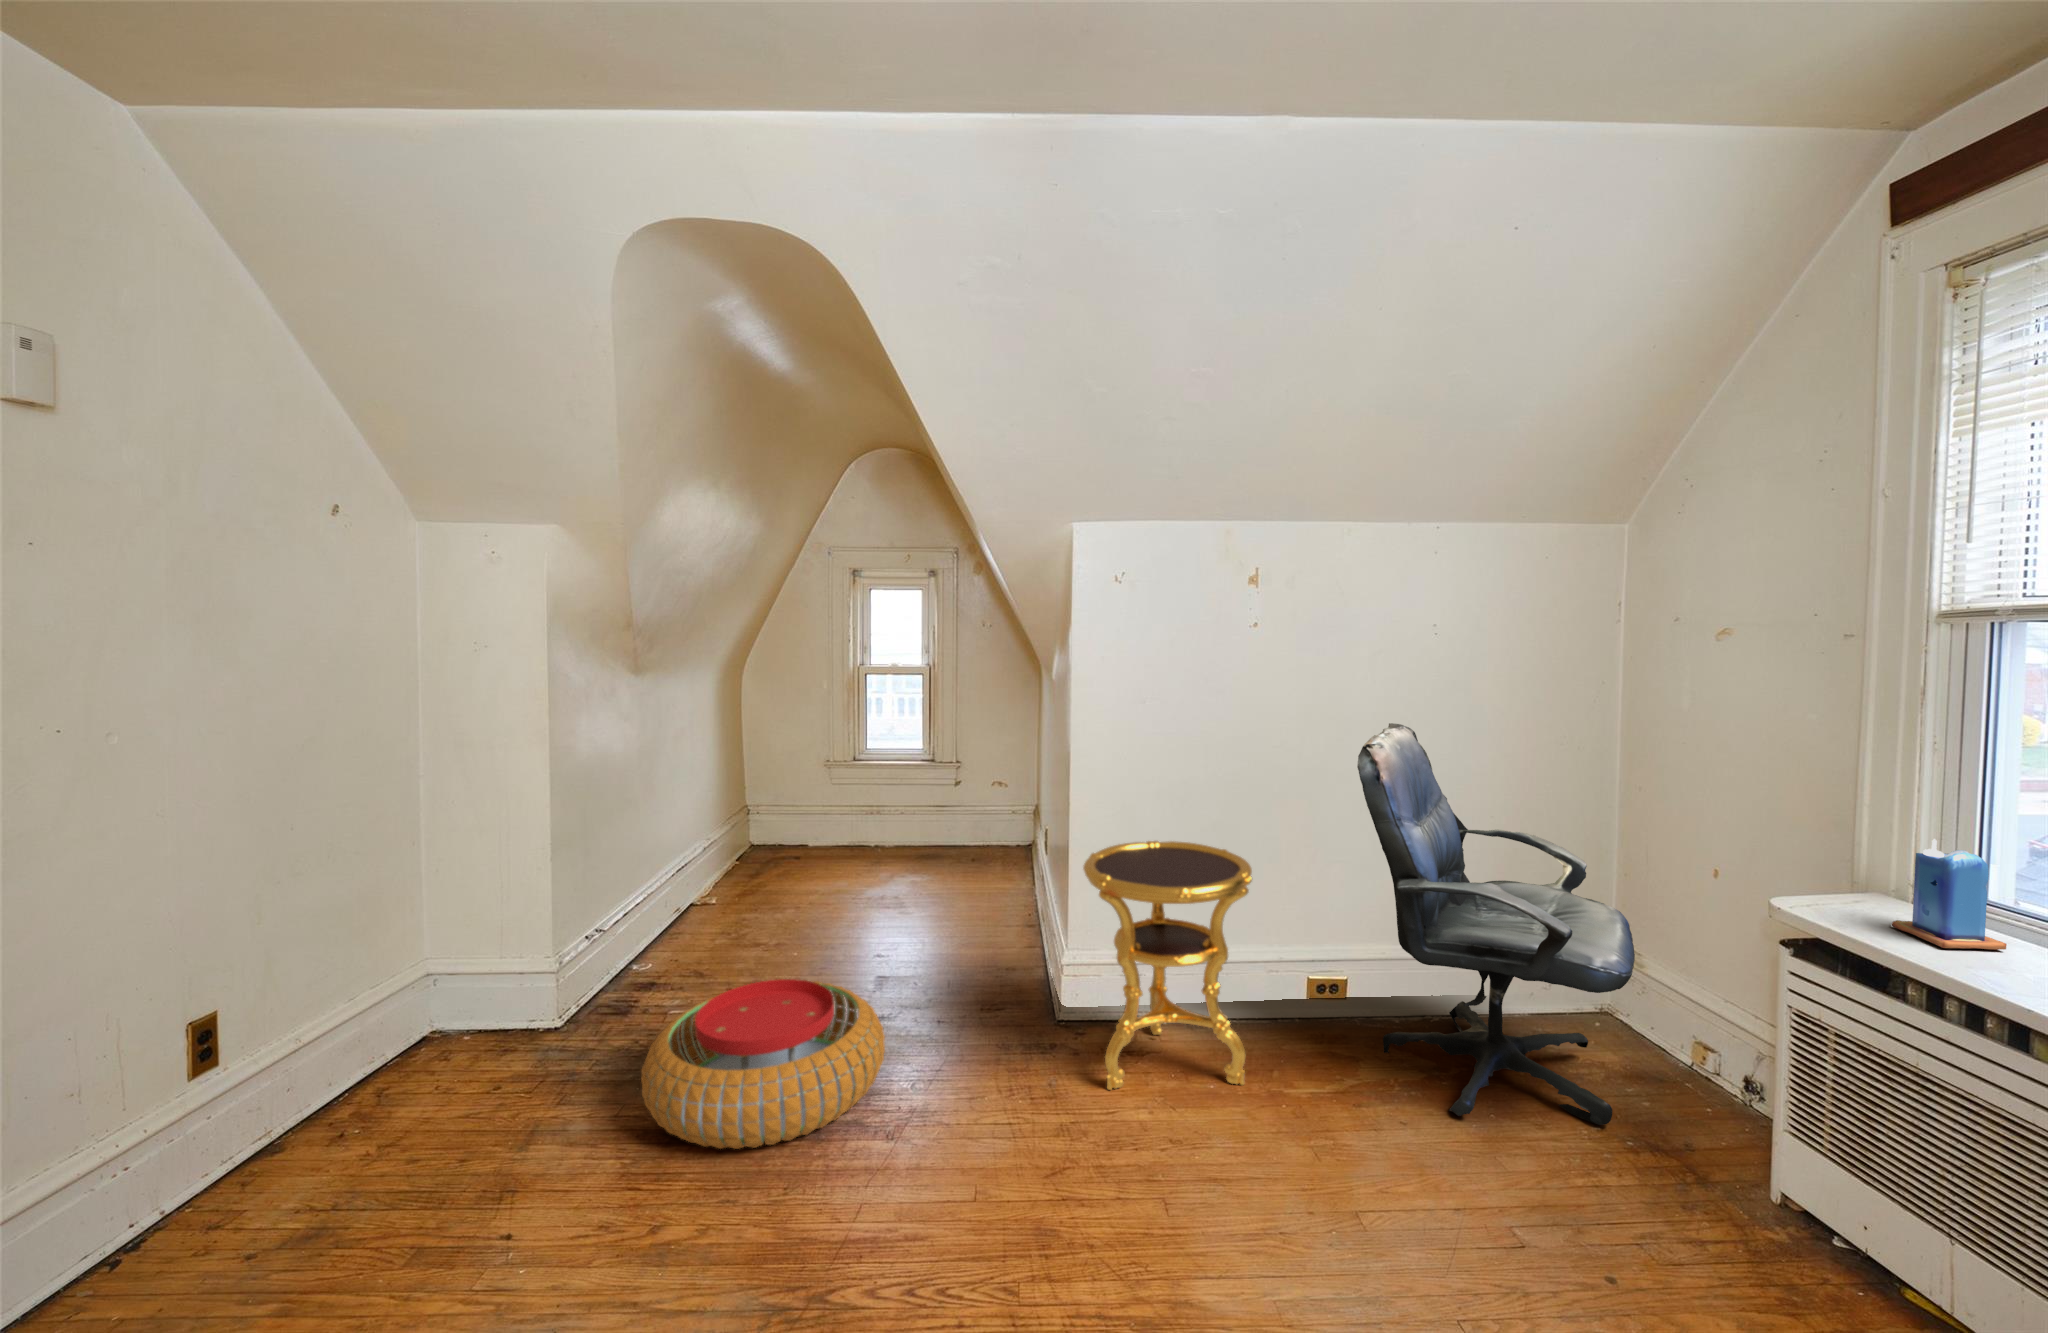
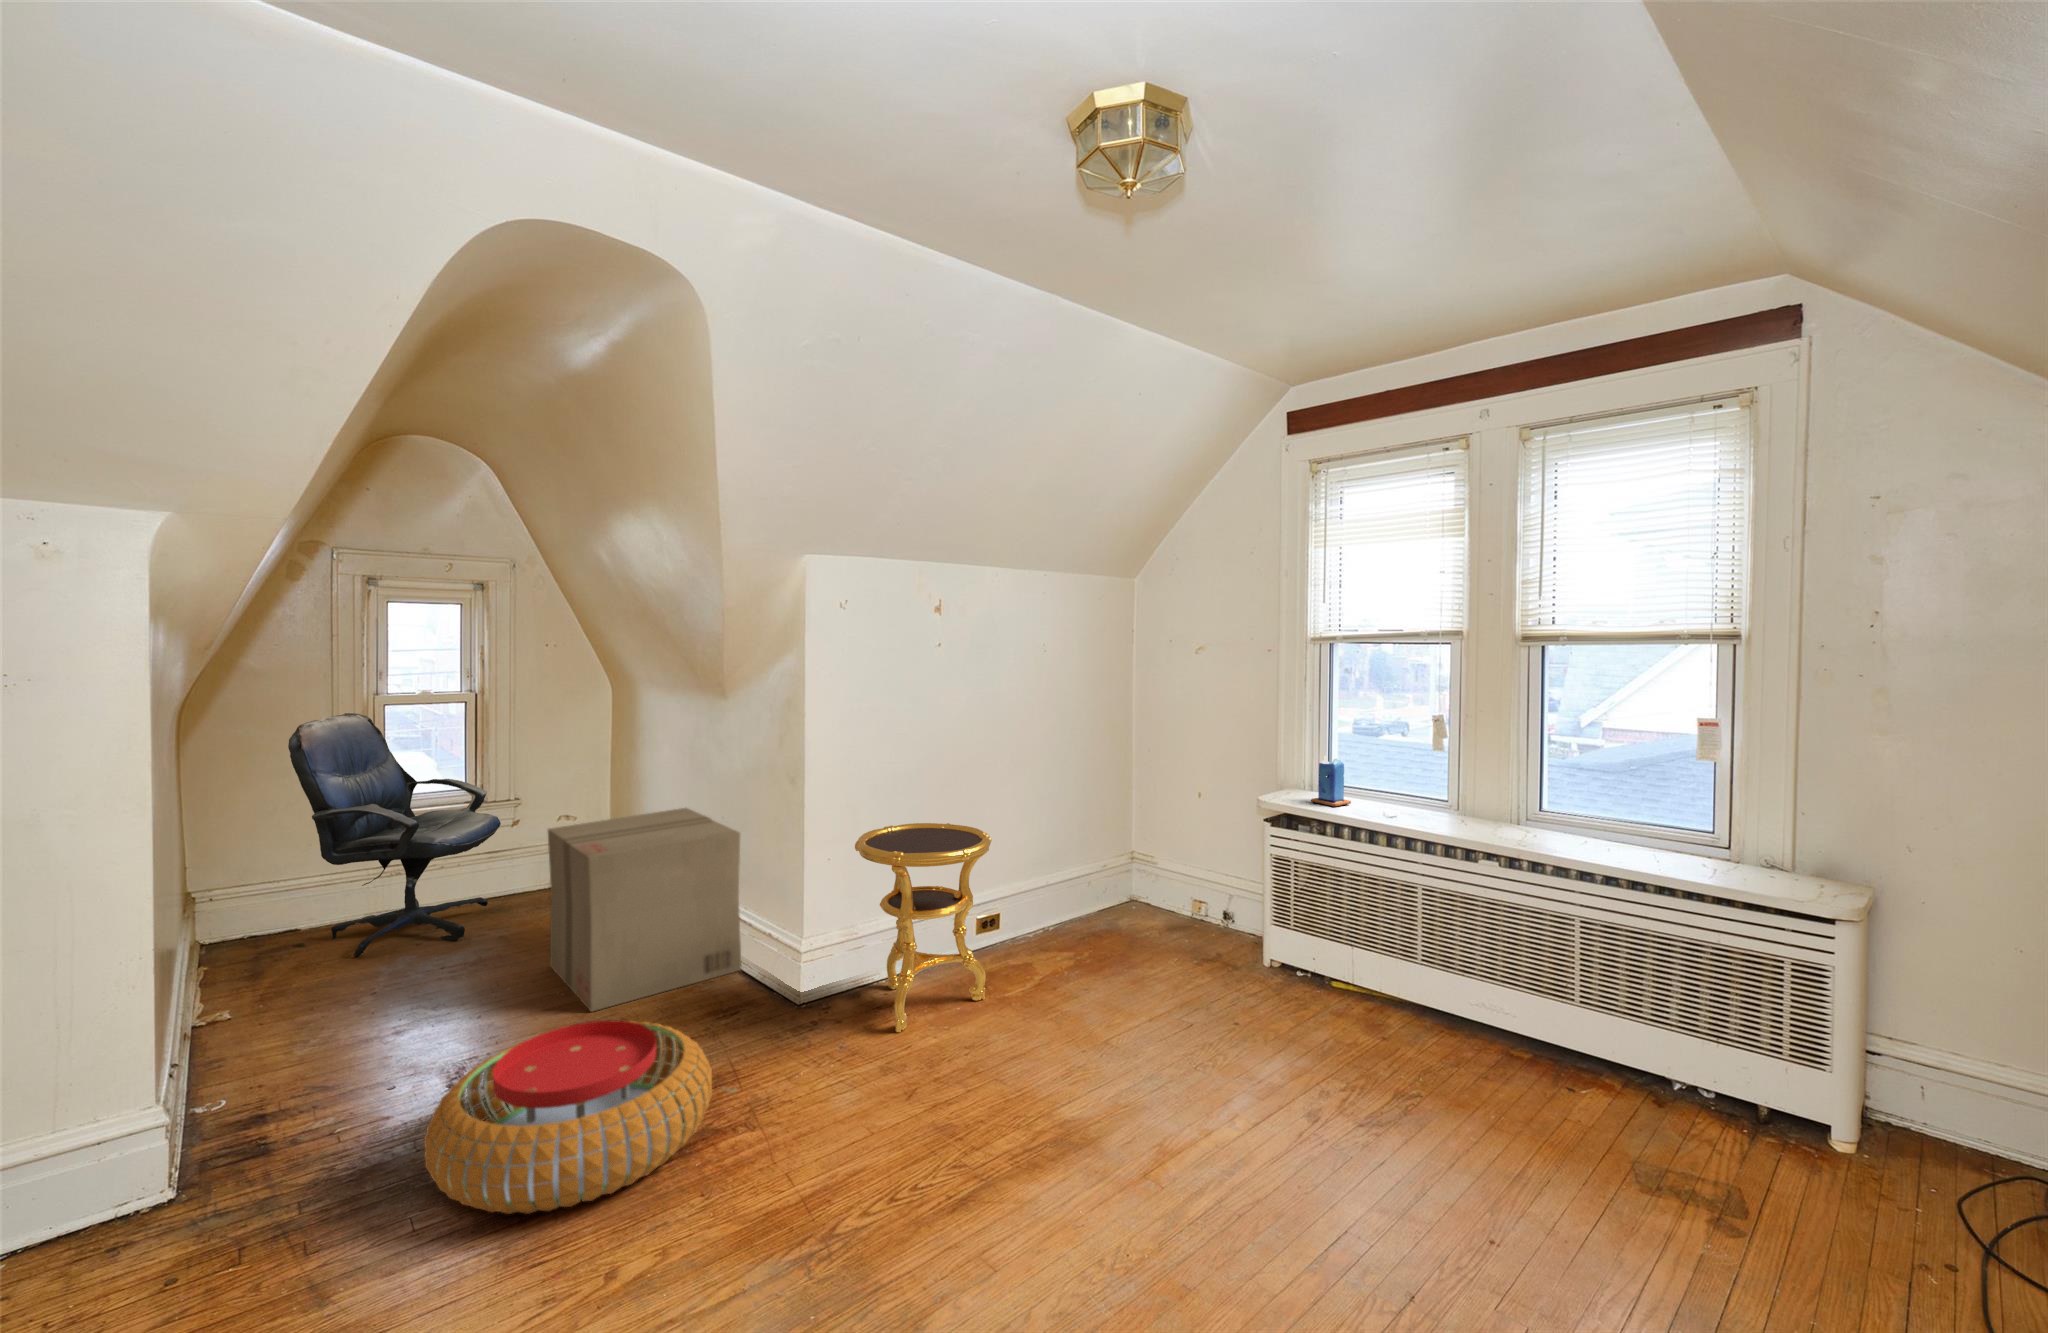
office chair: present [1357,723,1635,1125] -> present [288,713,501,956]
cardboard box: none [890,788,1040,969] -> present [548,808,741,1012]

